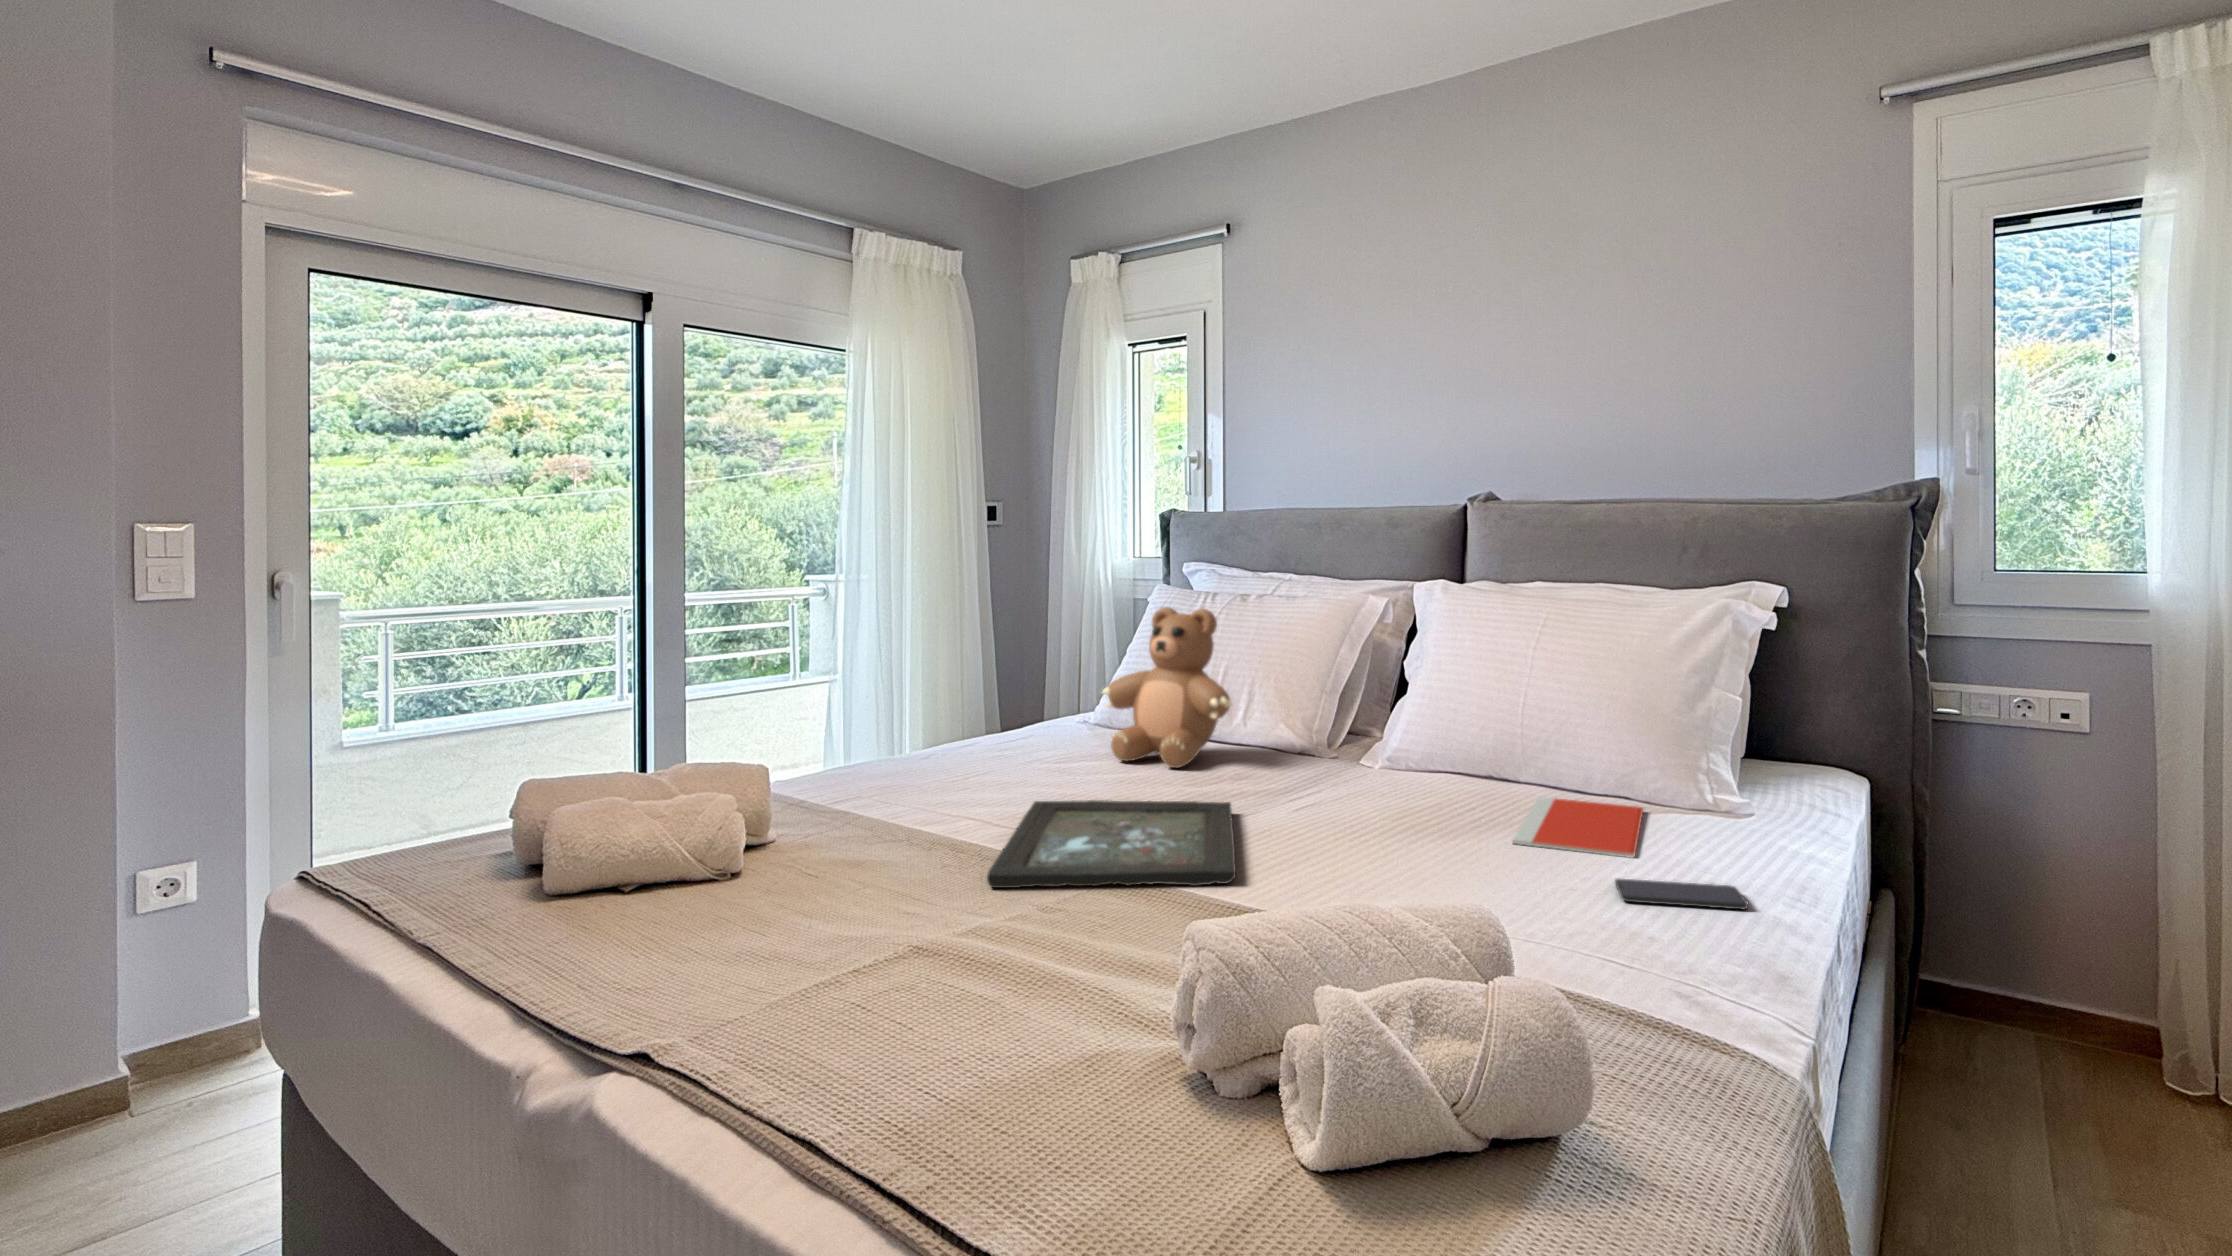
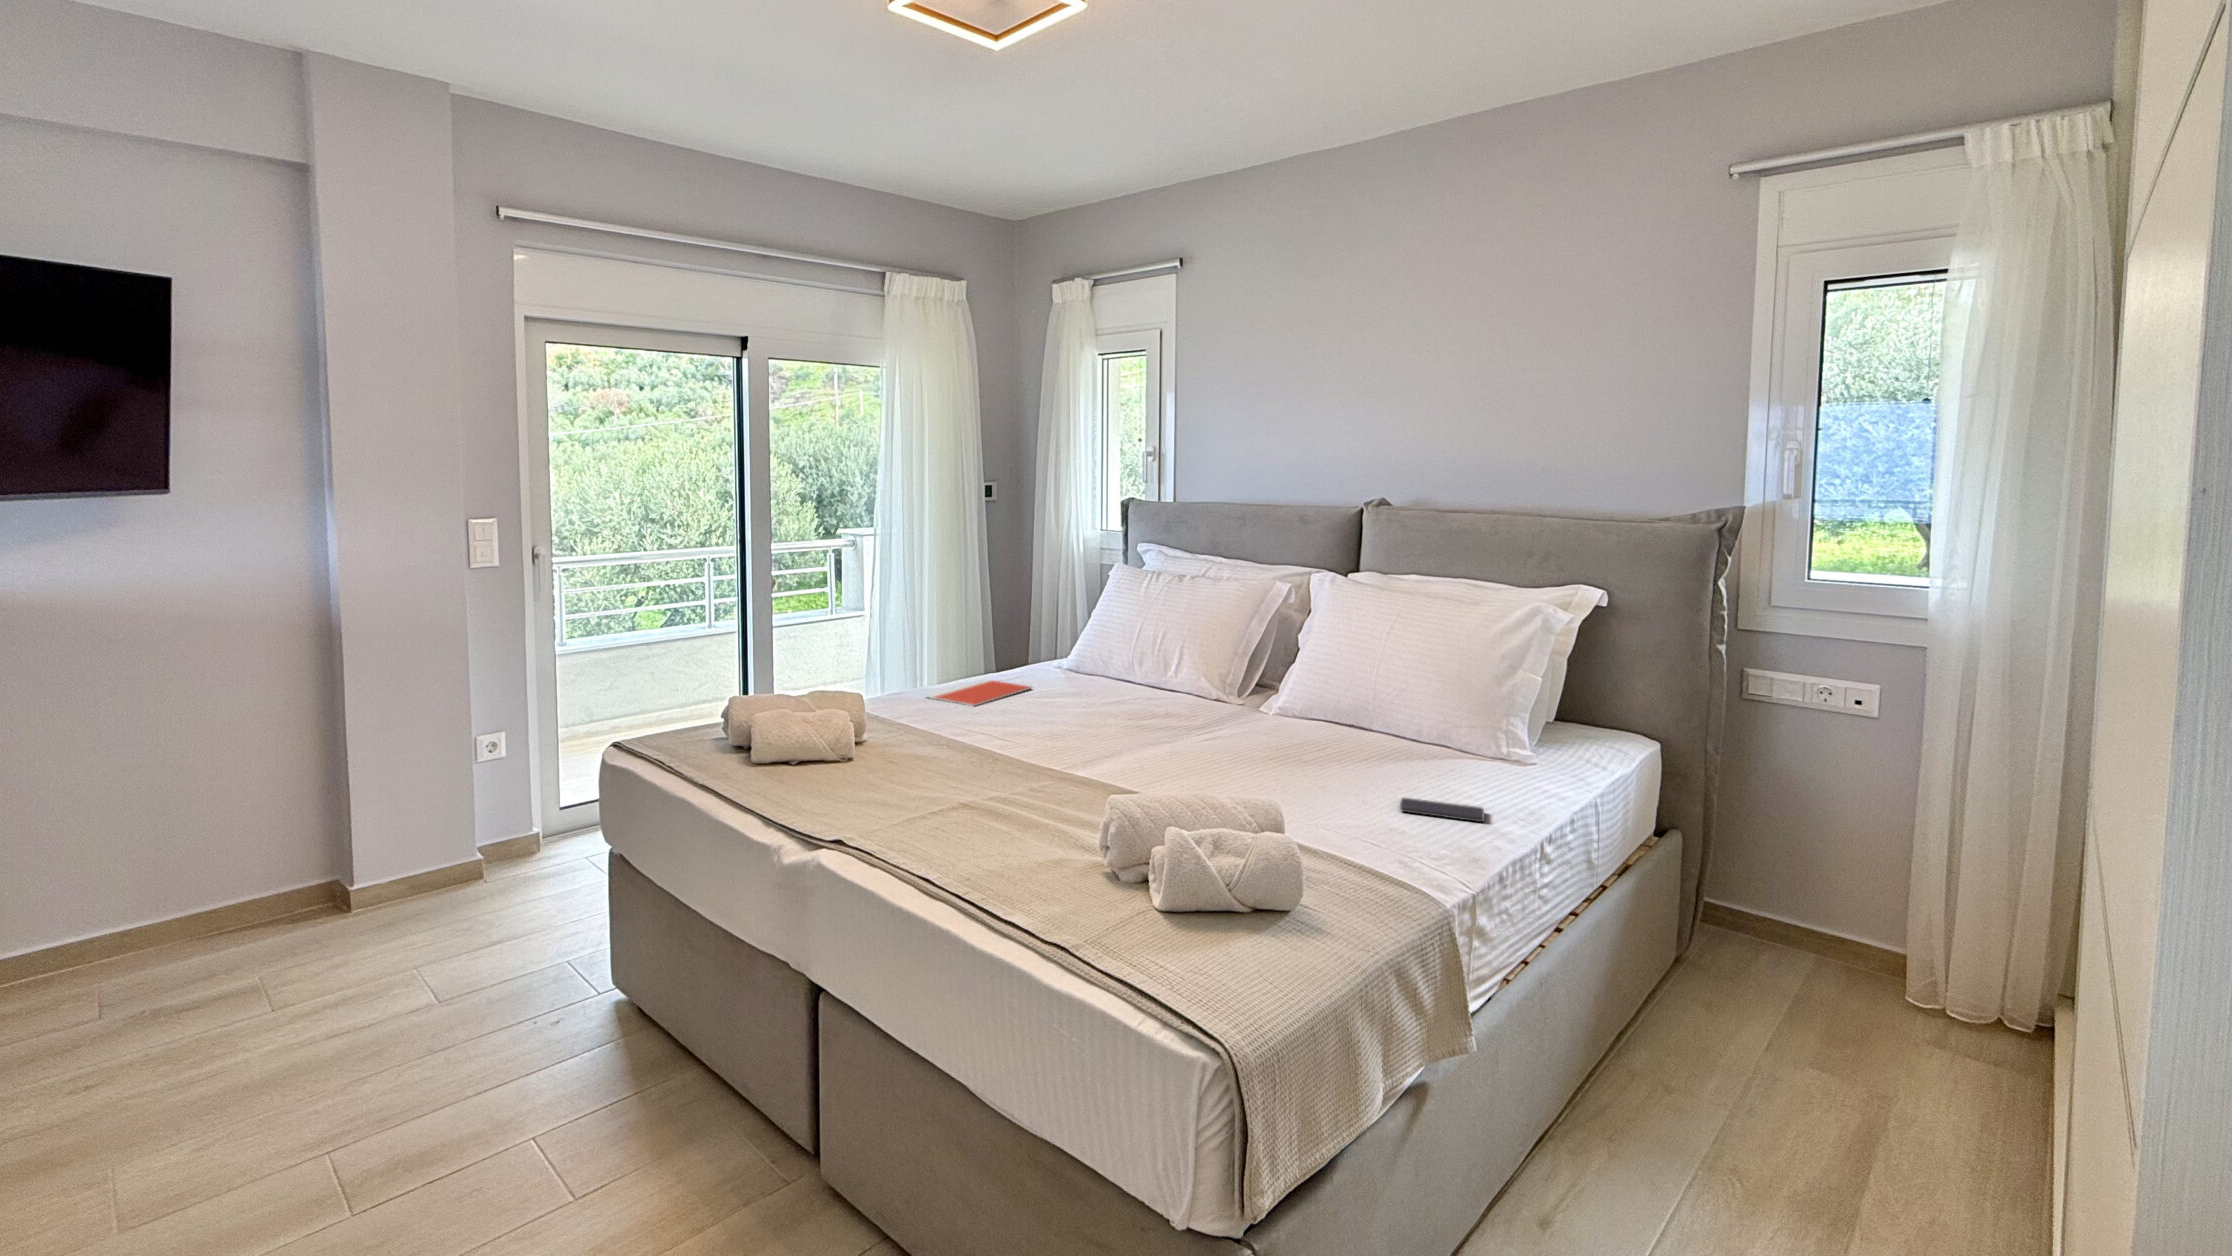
teddy bear: present [1102,607,1232,768] -> none [1070,586,1165,705]
notebook: present [1512,797,1643,858] -> present [926,679,1031,706]
tray: present [987,800,1236,888] -> none [996,723,1155,783]

